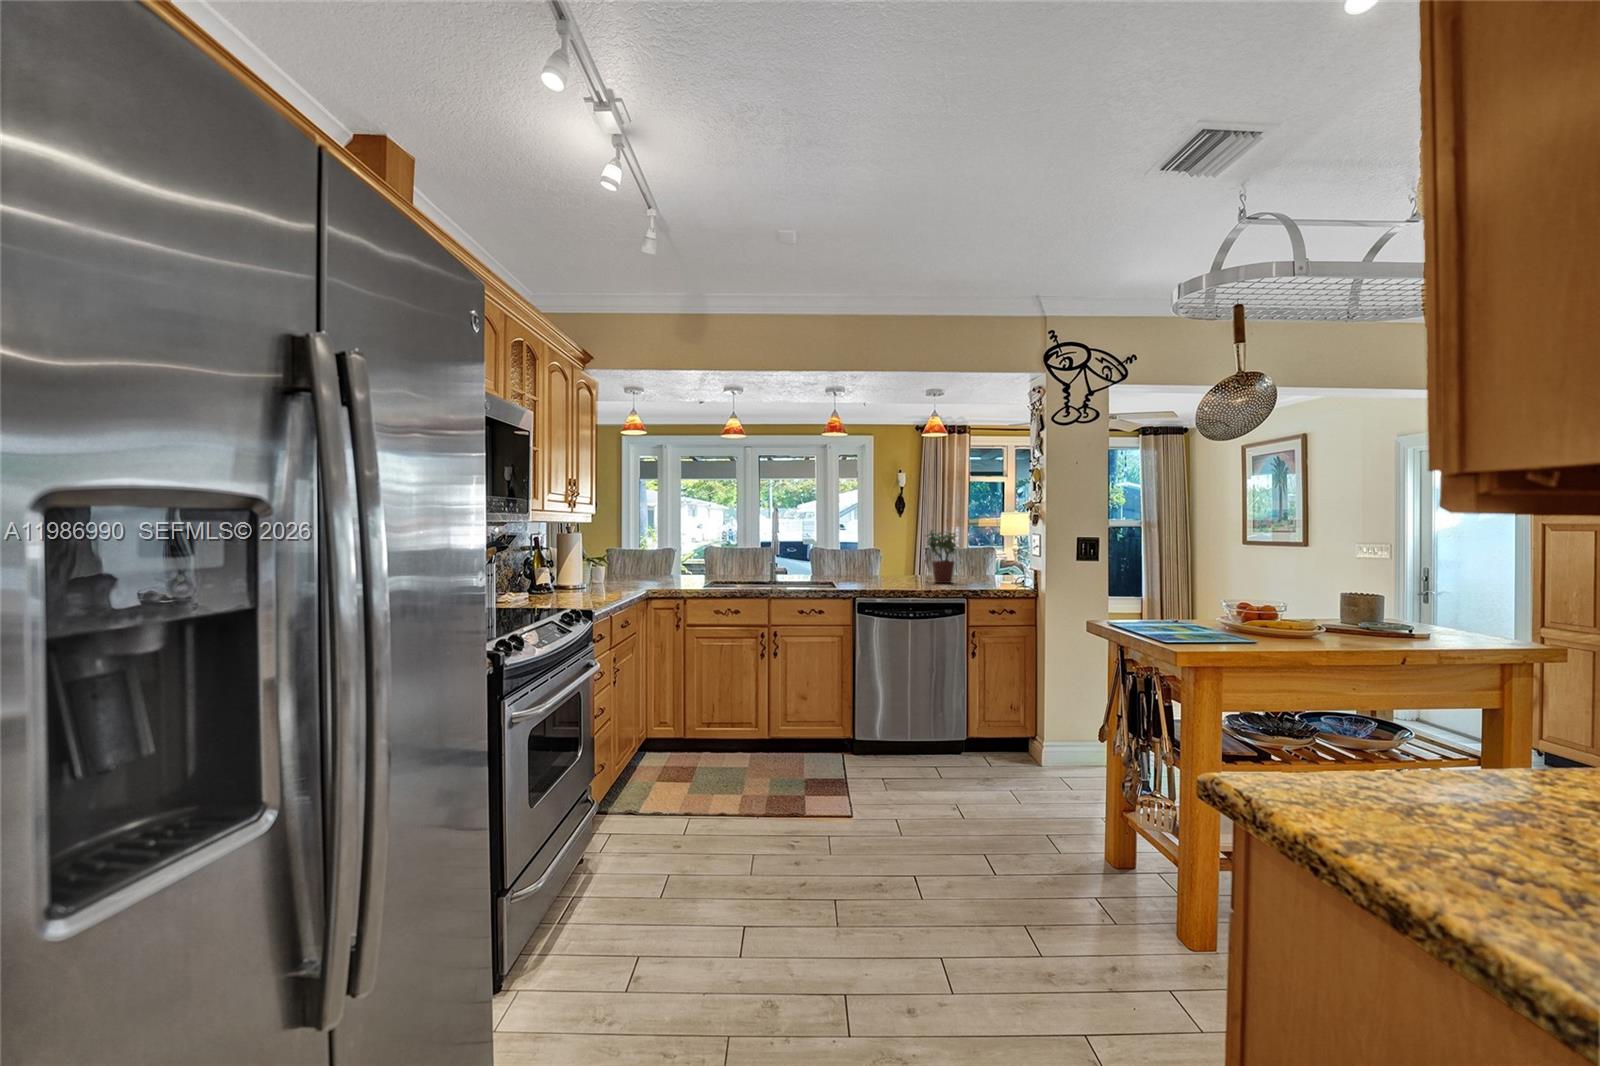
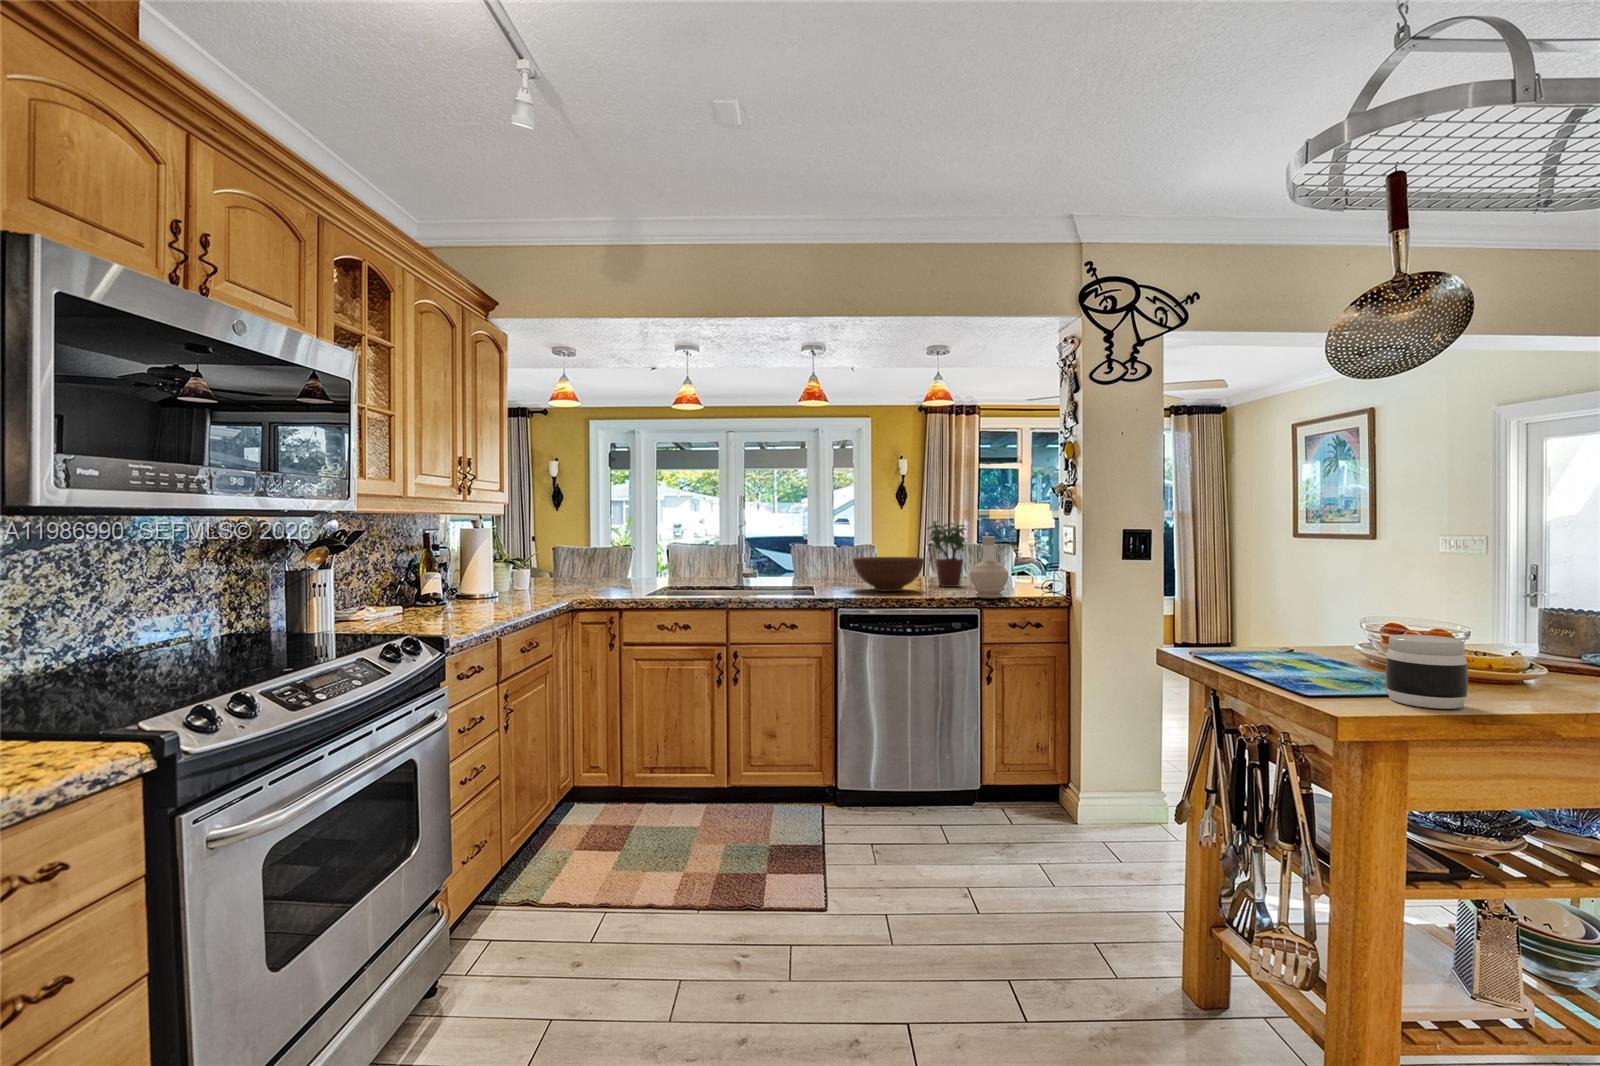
bottle: none [959,543,989,591] -> present [970,536,1008,598]
fruit bowl: none [866,559,923,586] -> present [853,557,924,592]
jar: none [1209,605,1253,648] -> present [1386,634,1468,709]

